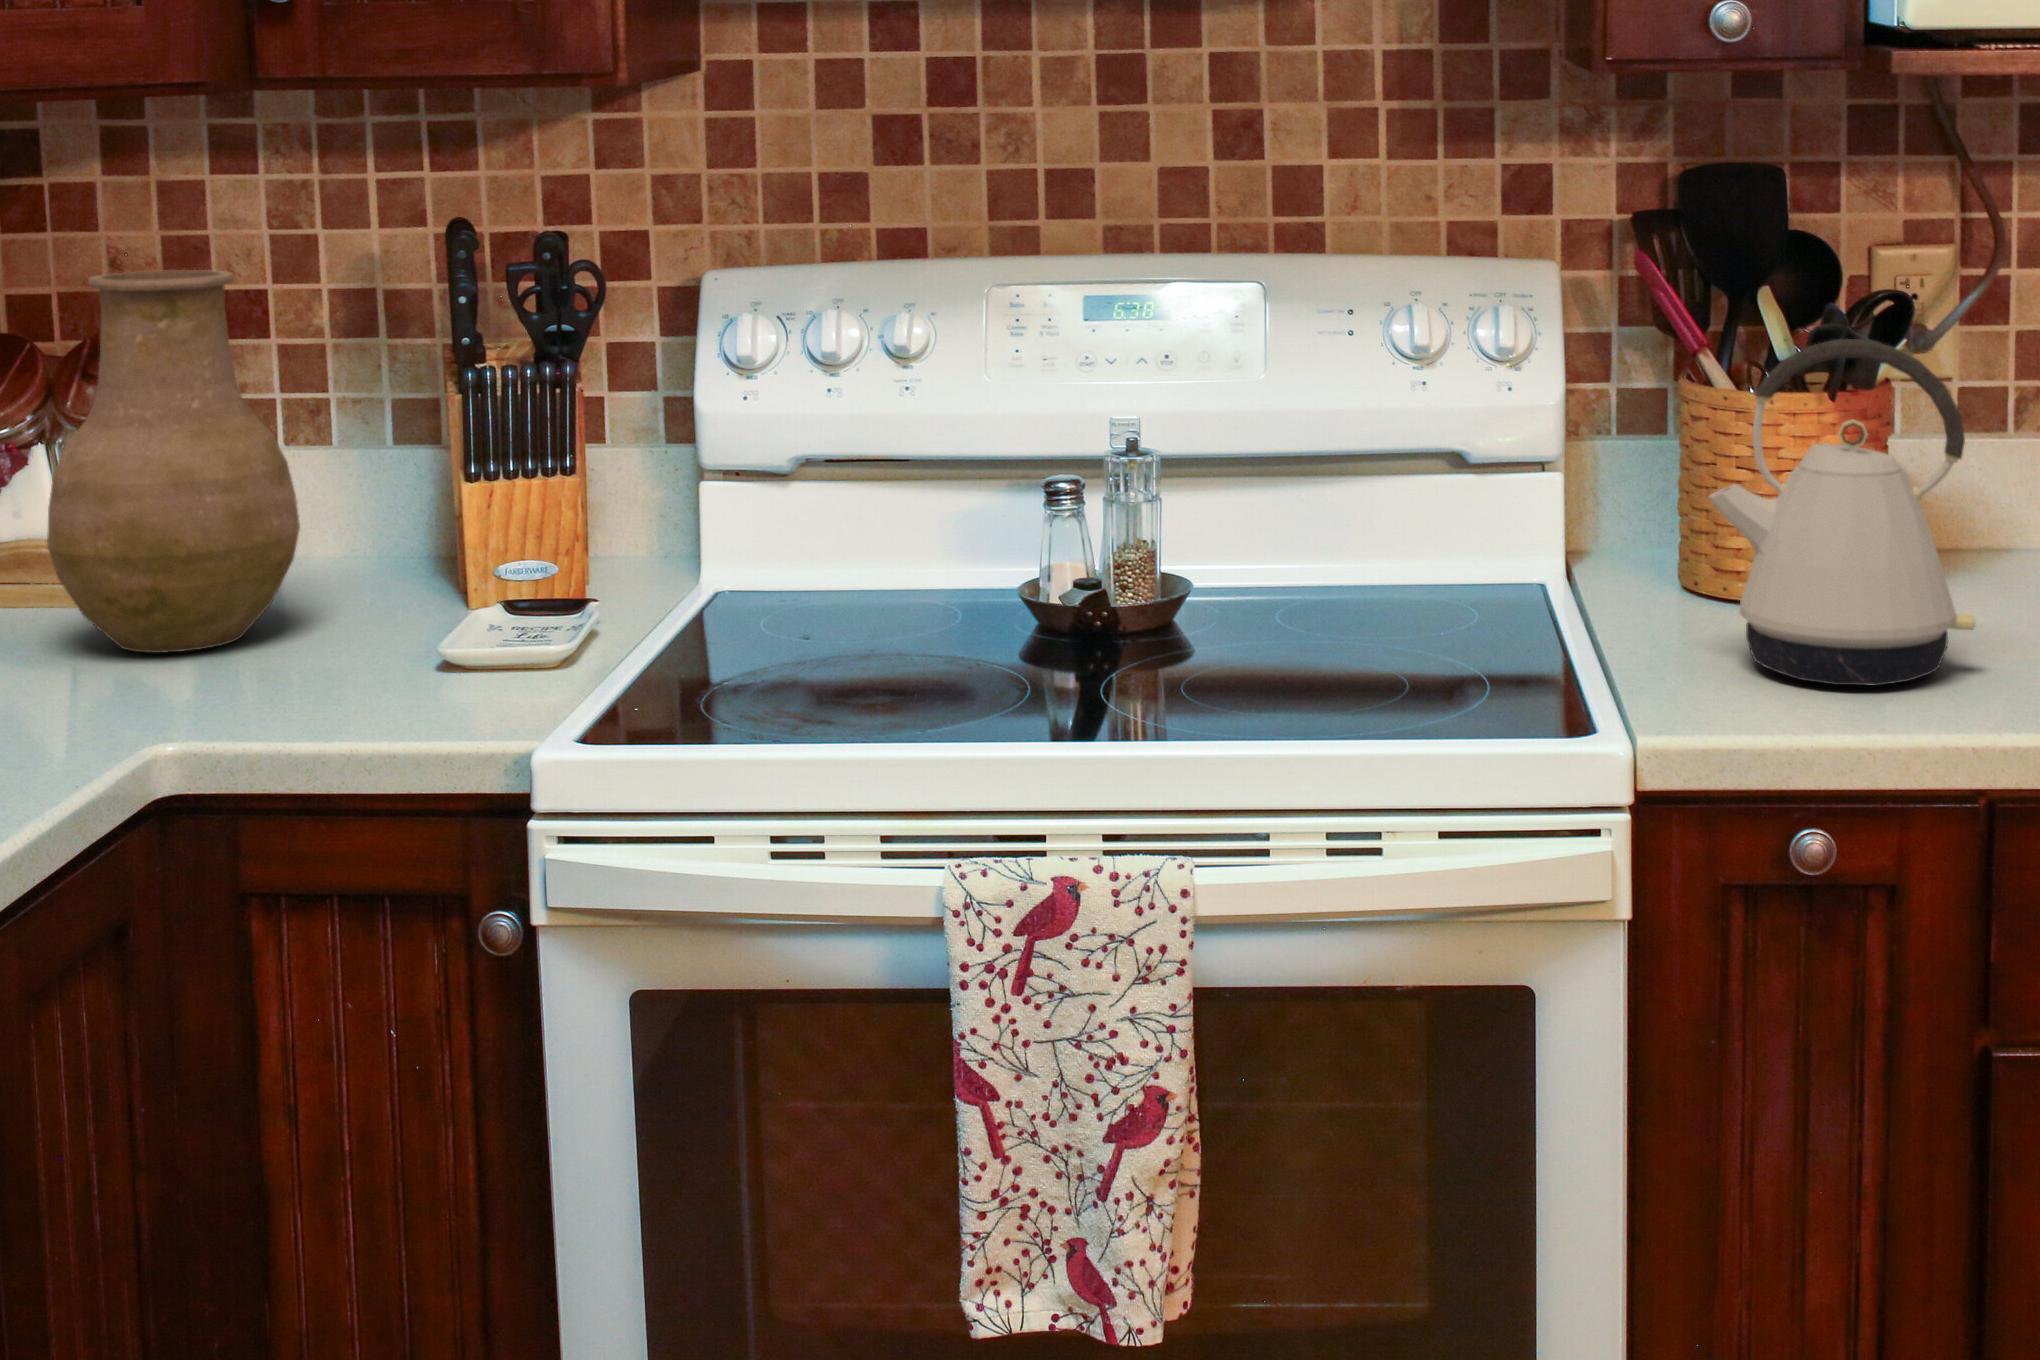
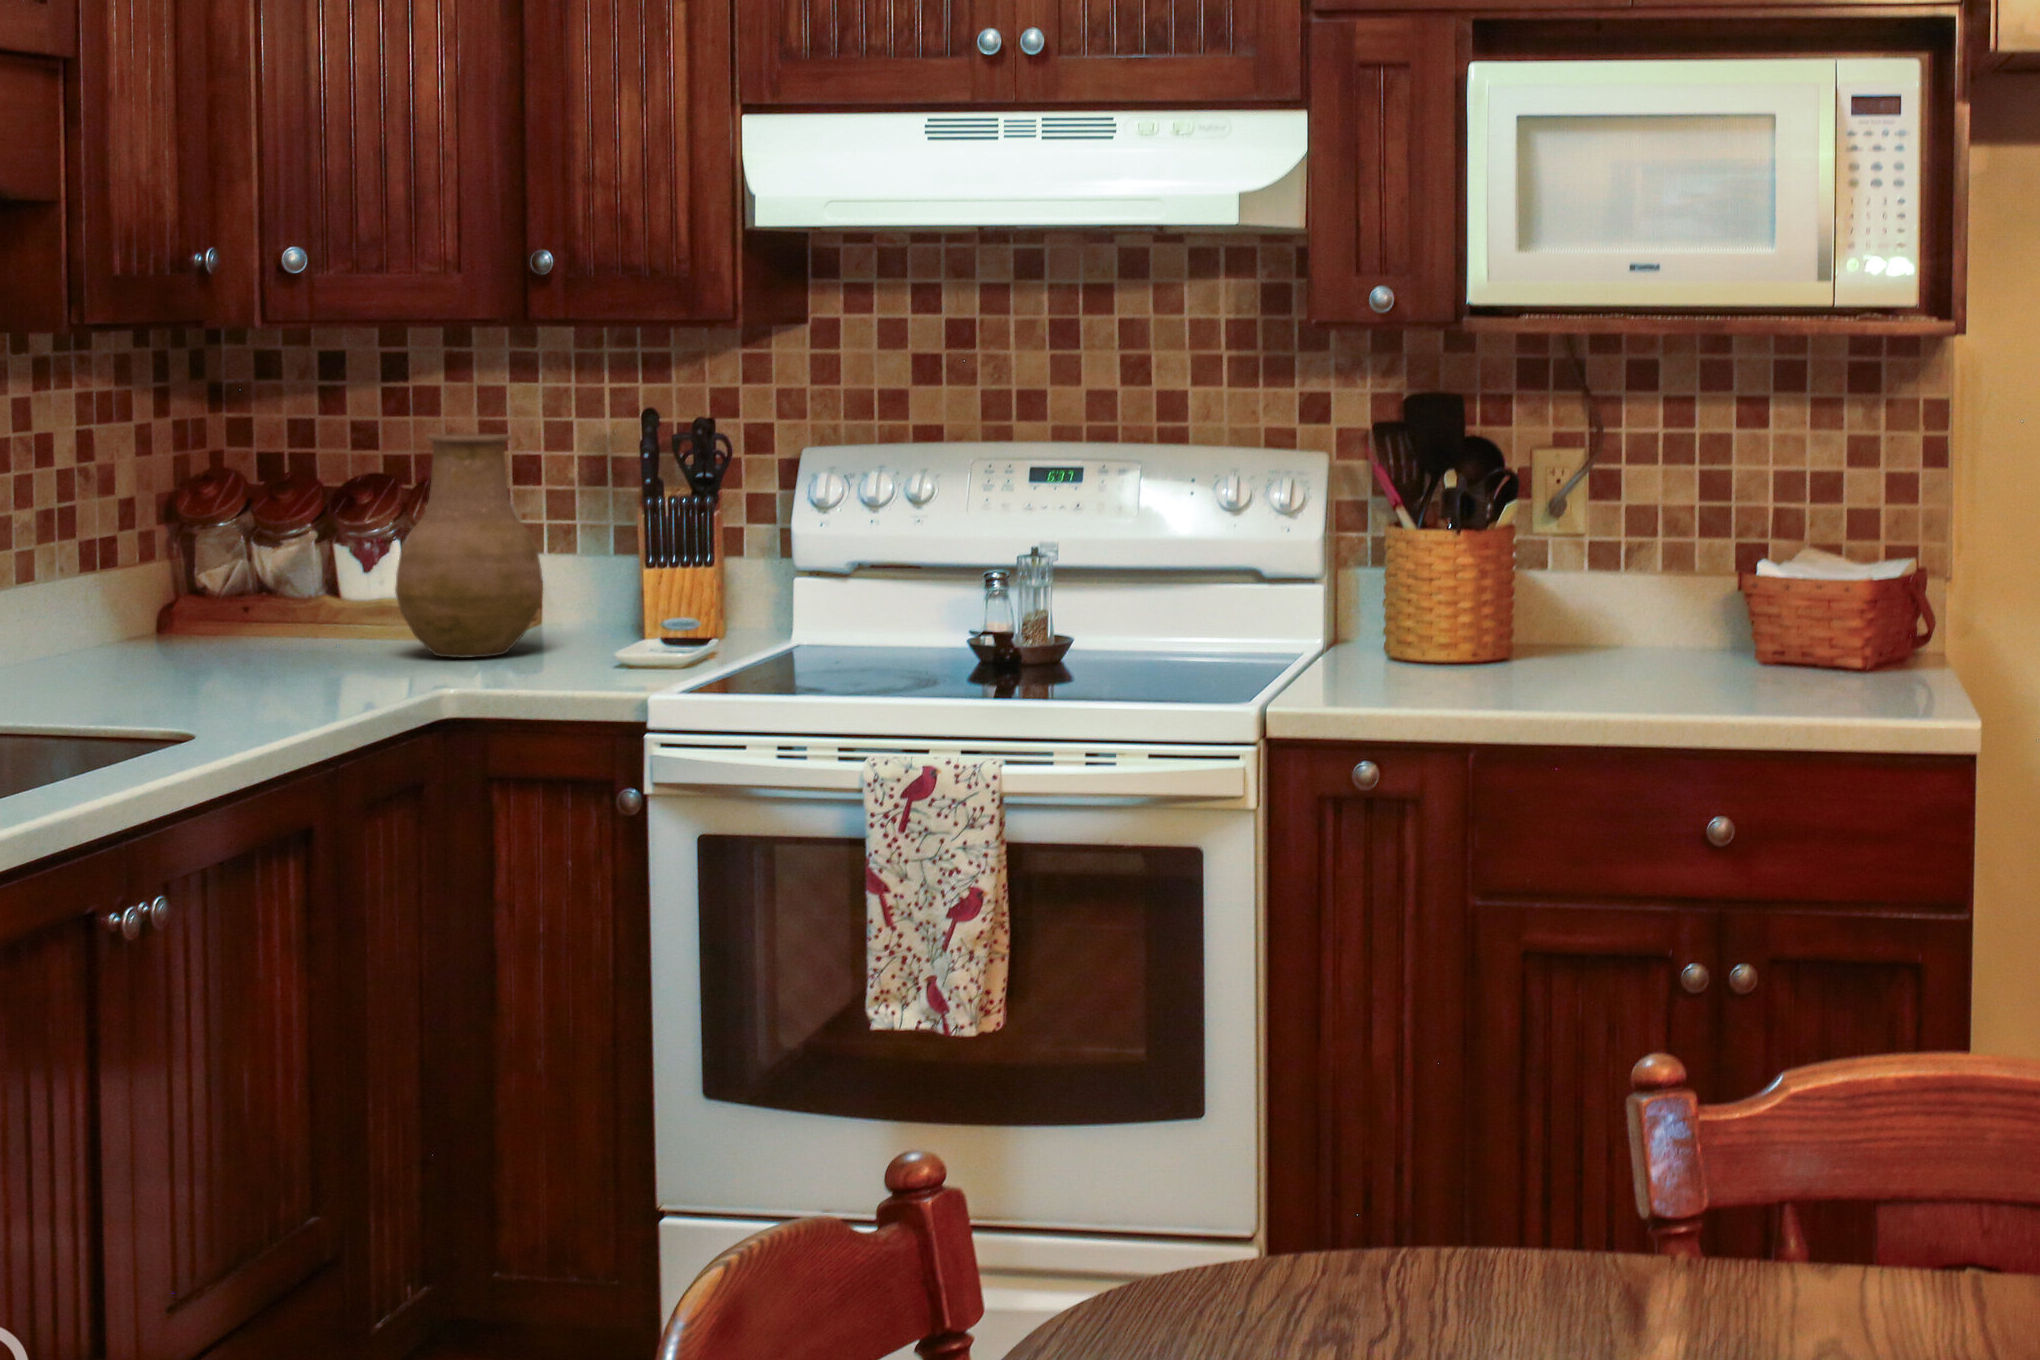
kettle: present [1709,339,1975,686] -> none [1352,488,1505,692]

